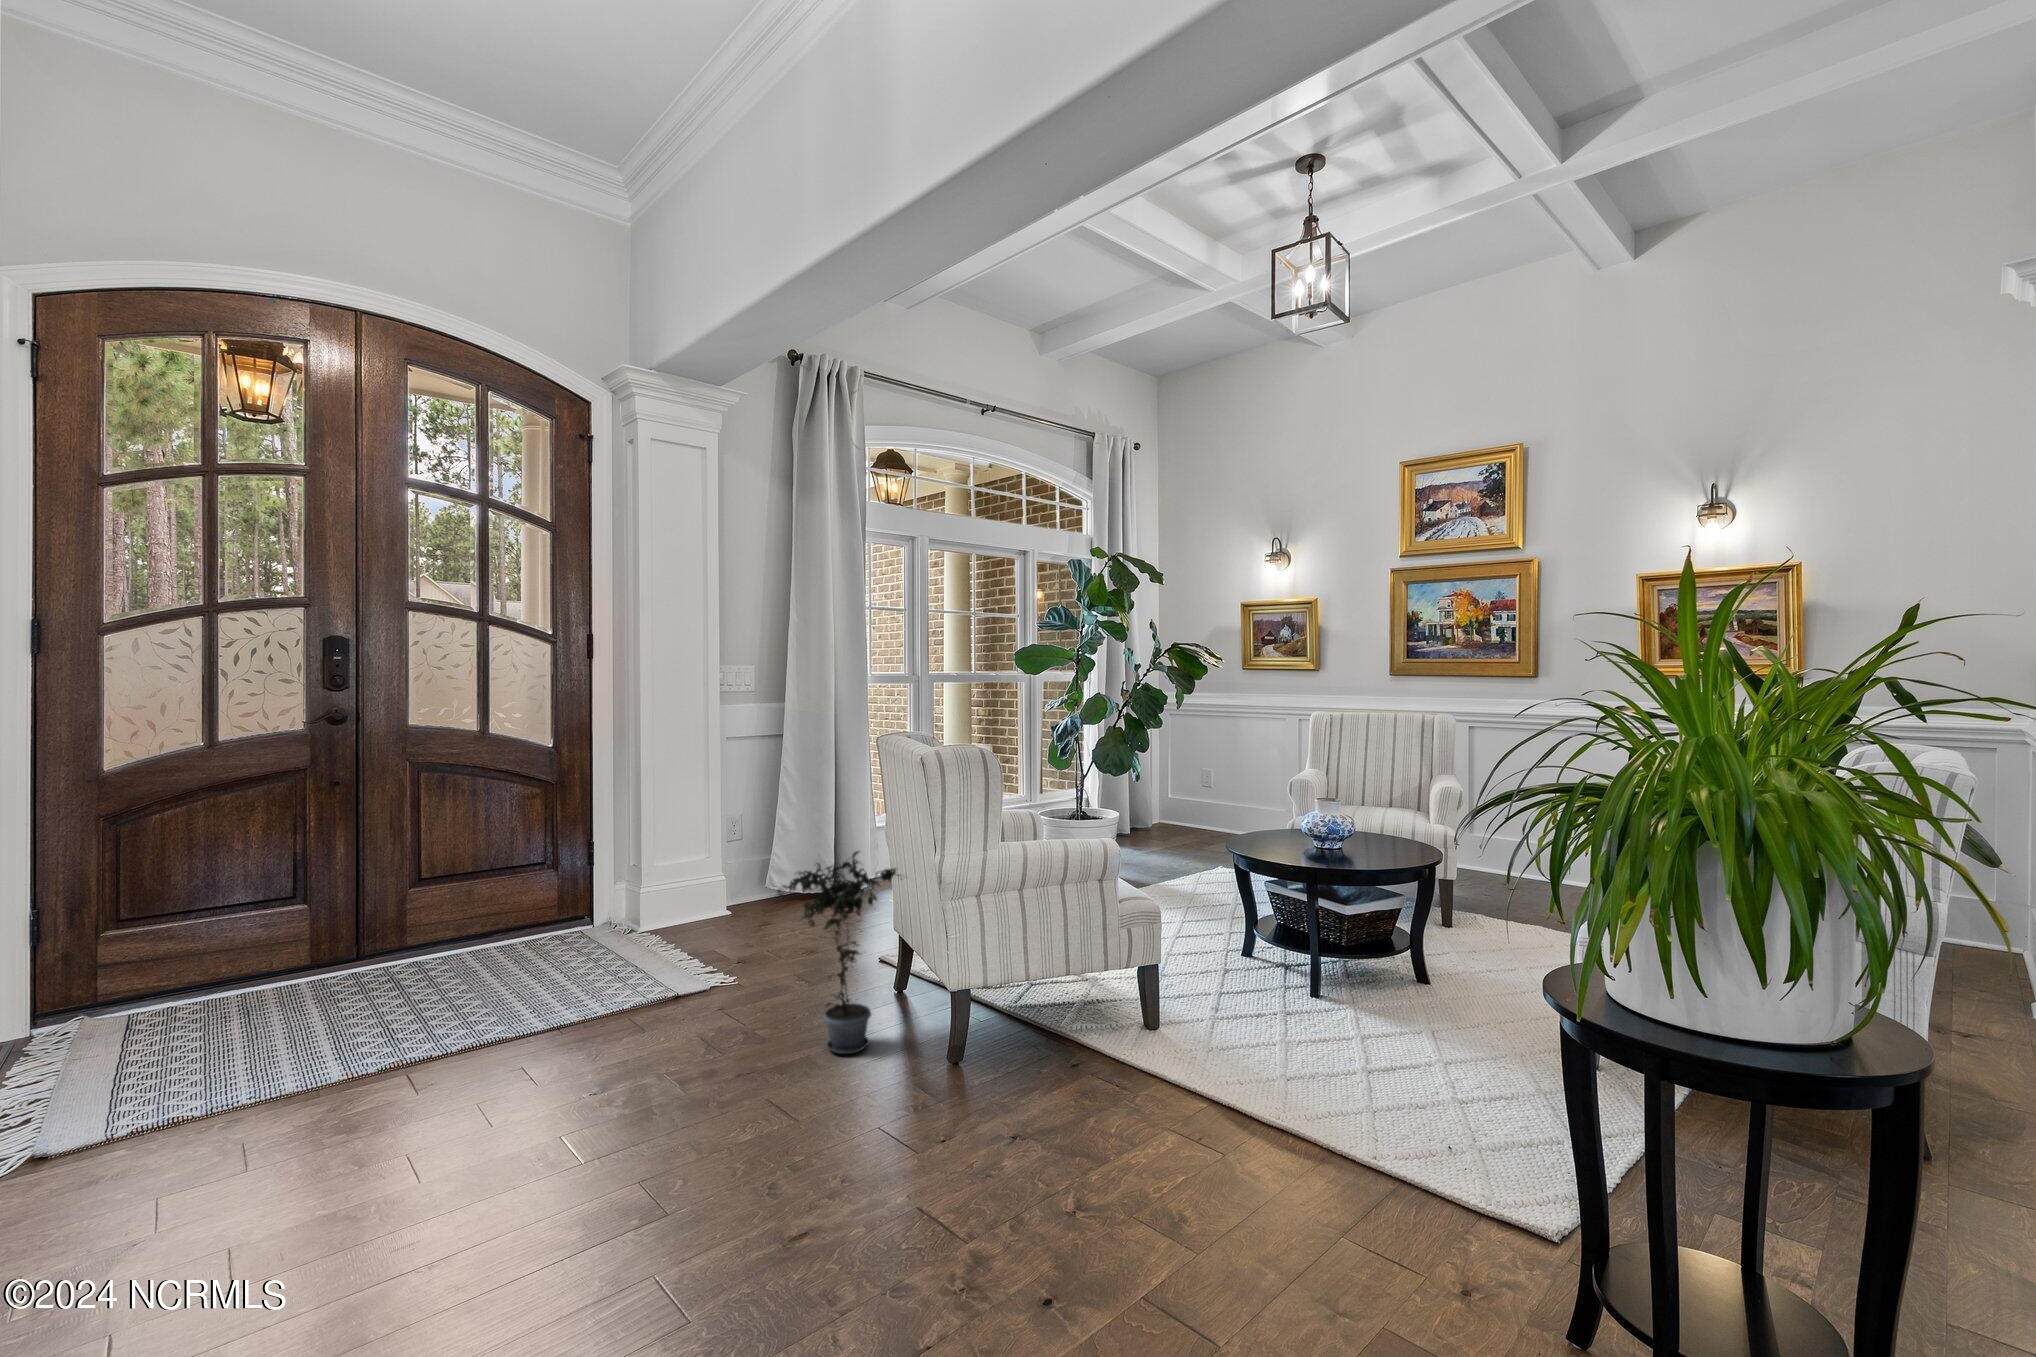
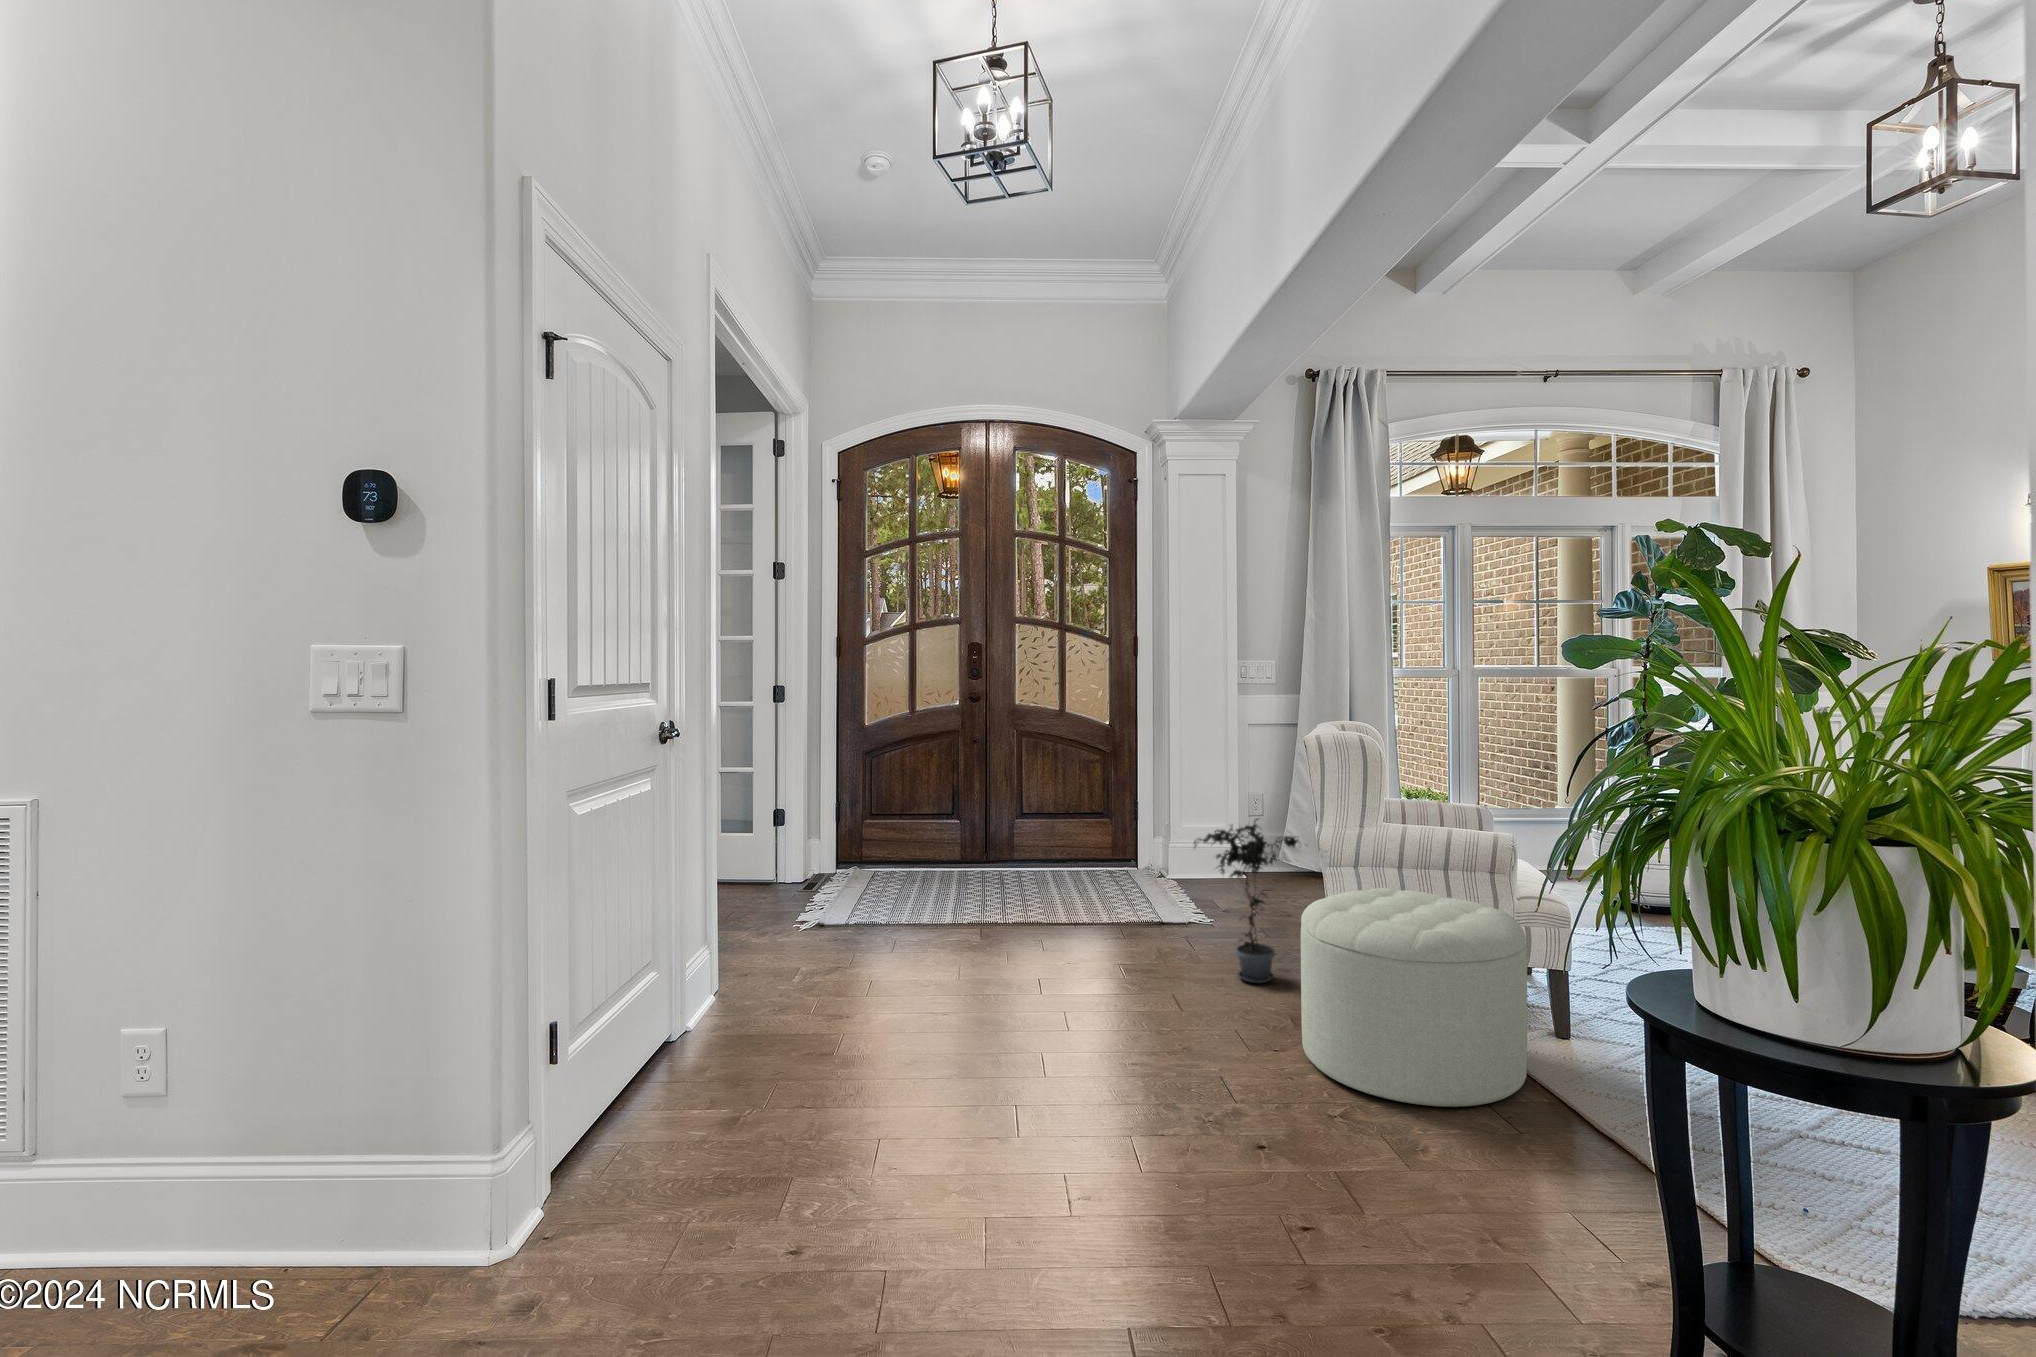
ottoman: none [961,912,1190,1155] -> present [1301,888,1527,1108]

